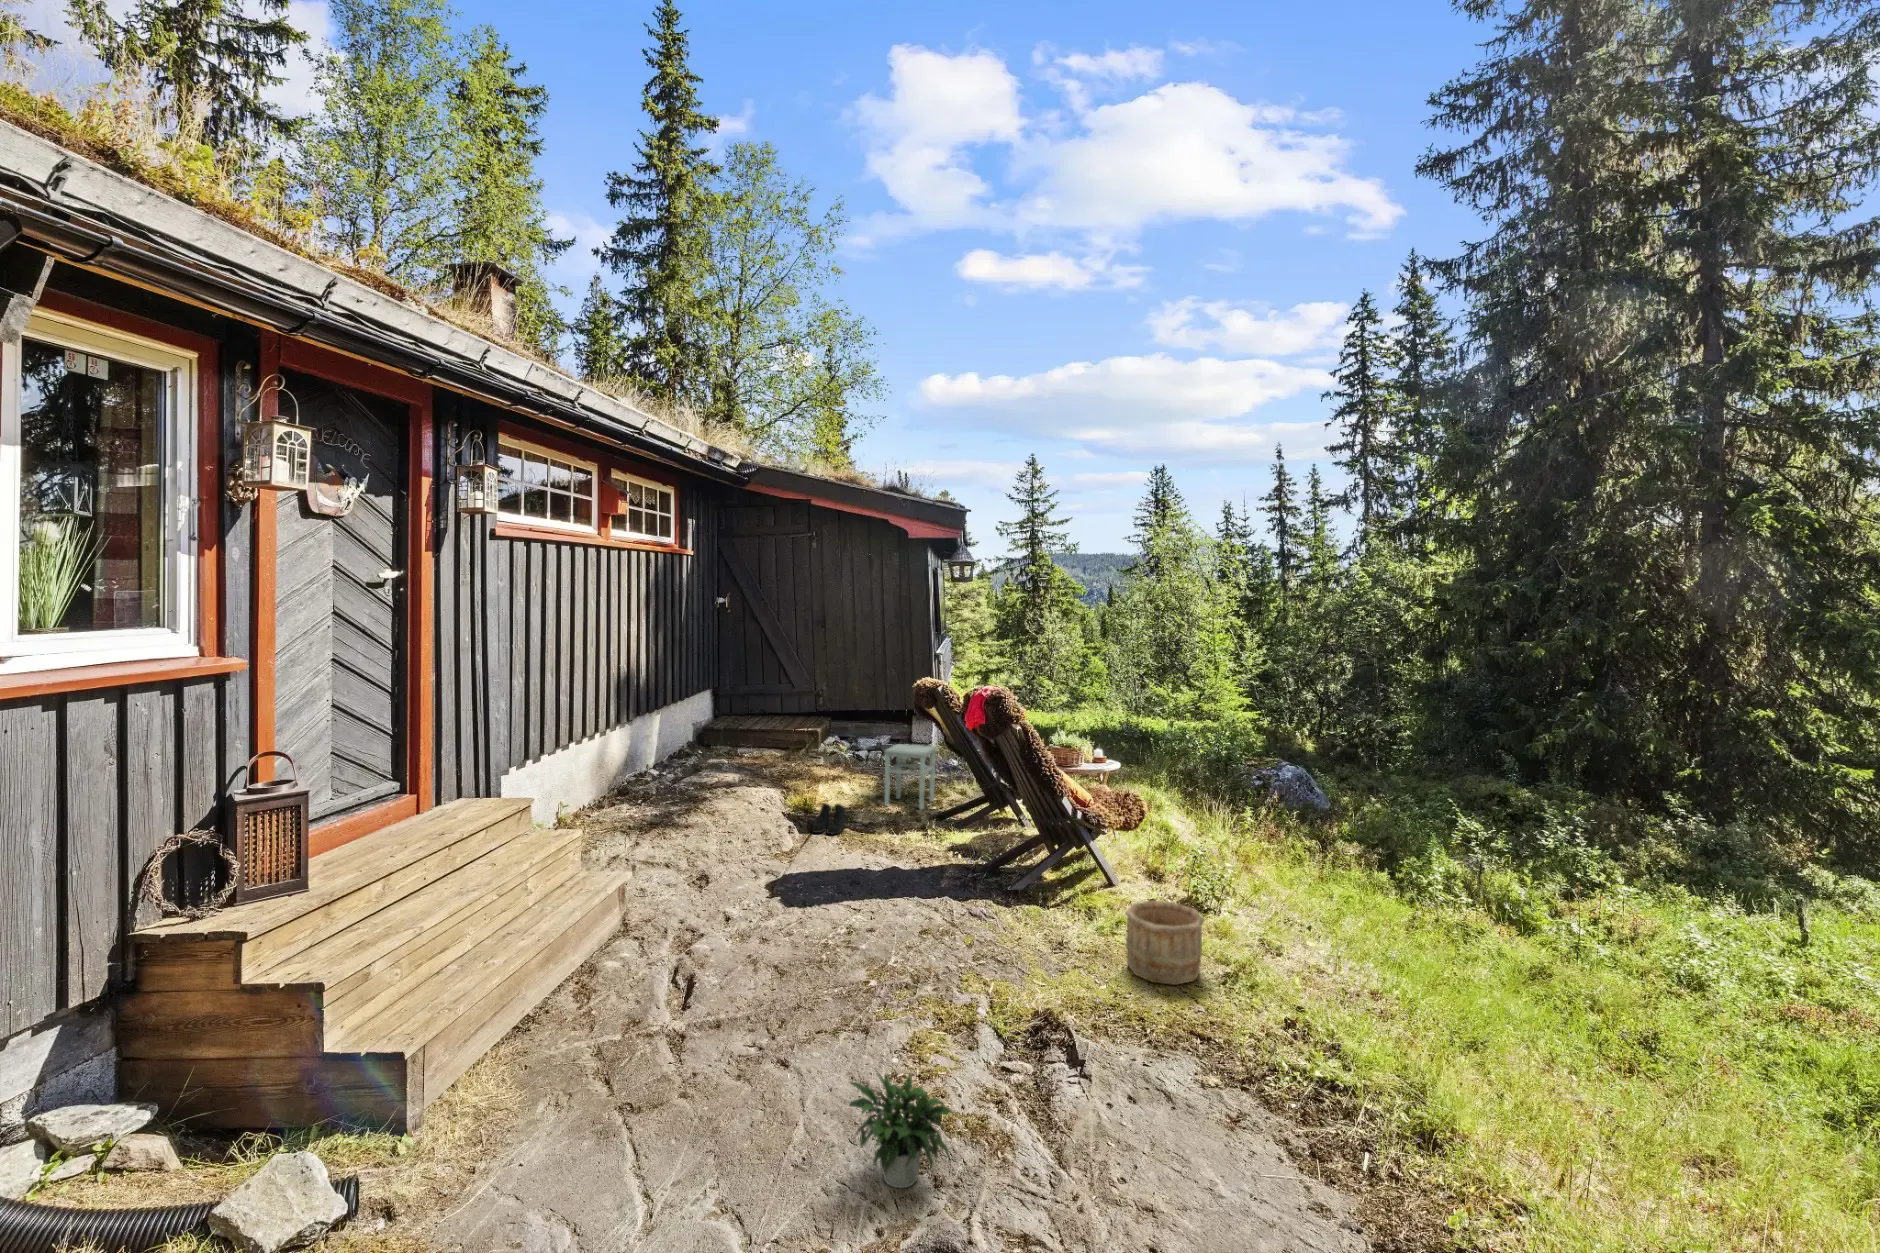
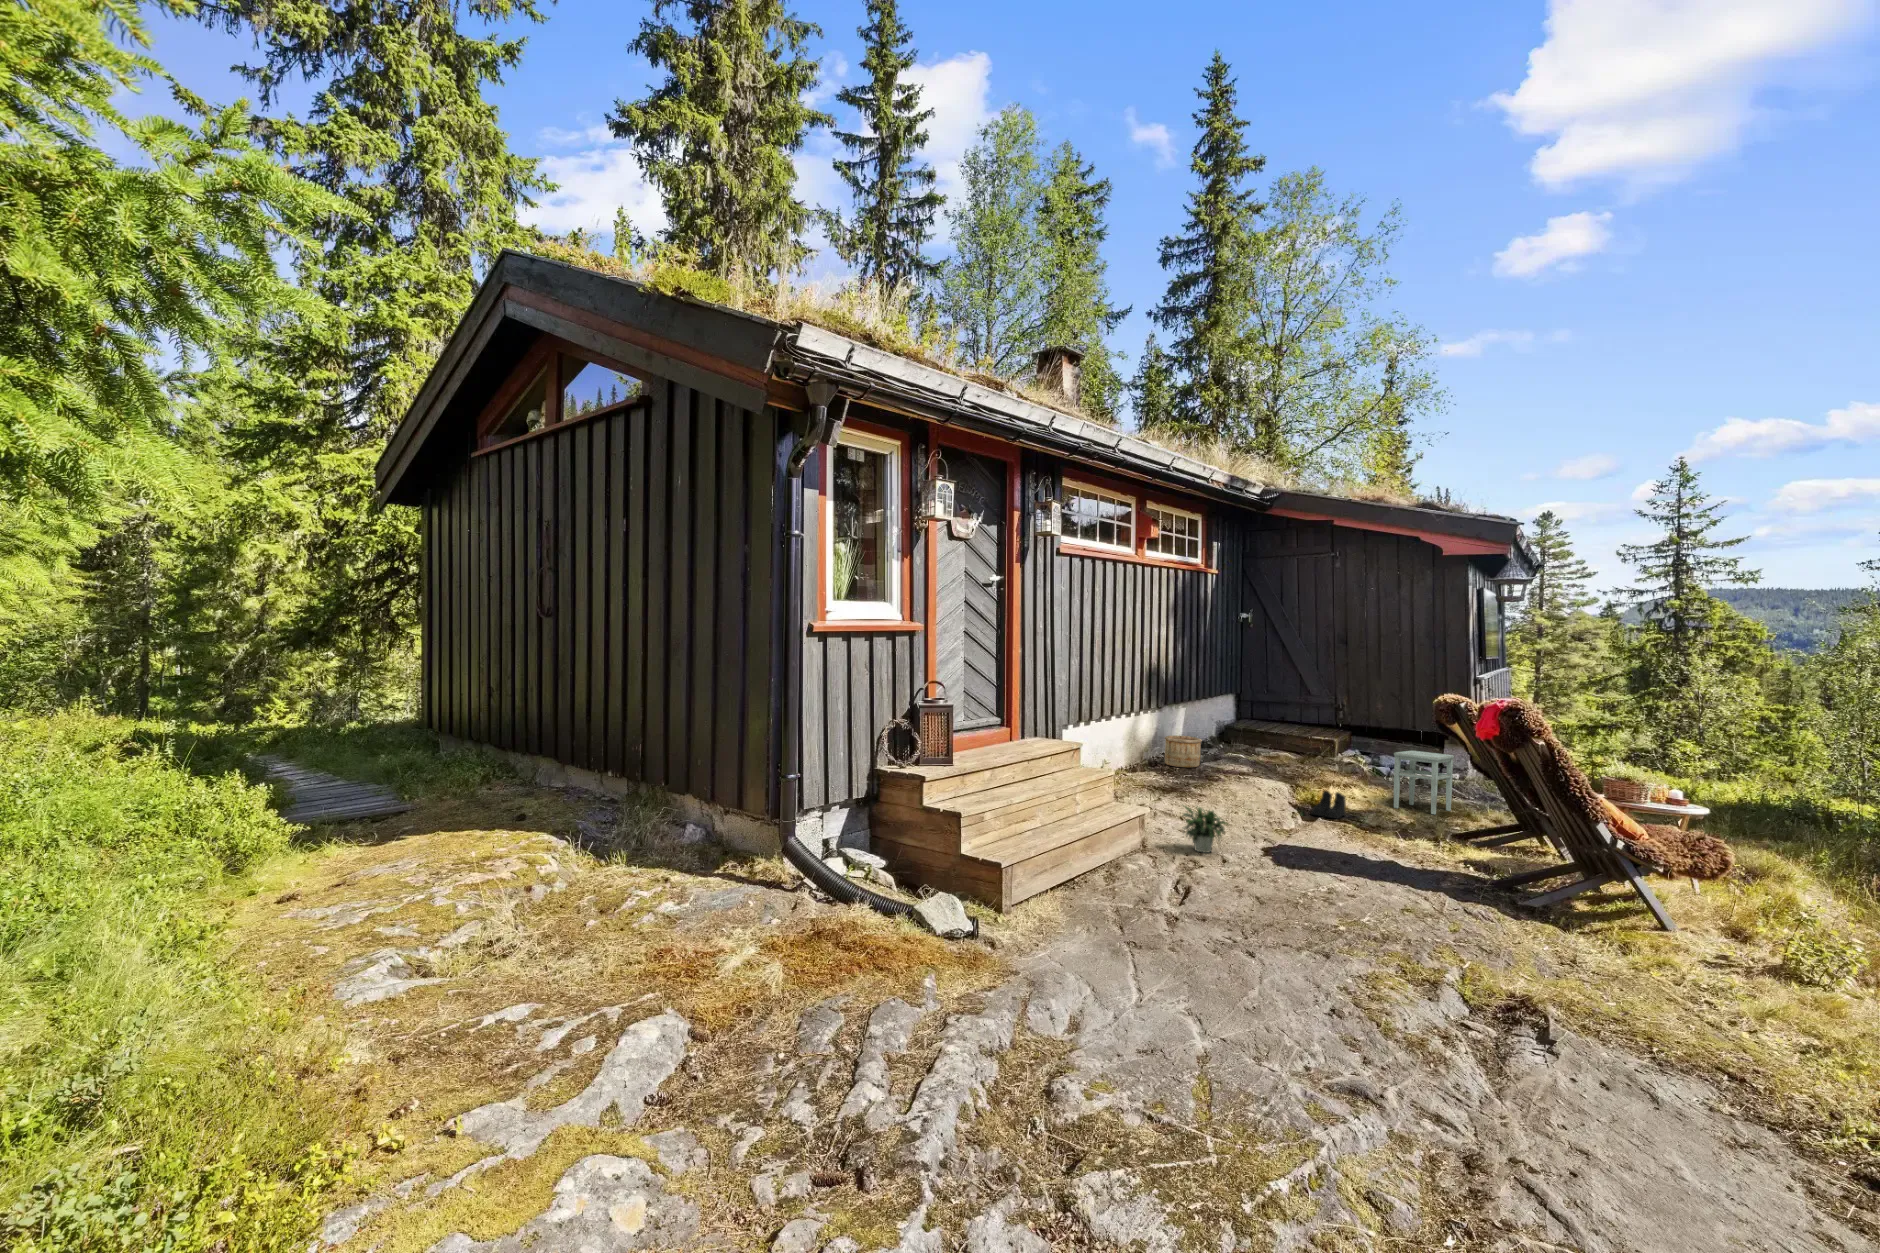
wooden bucket: present [1125,901,1204,985] -> present [1165,735,1202,768]
potted plant: present [849,1071,955,1188] -> present [1183,806,1228,853]

